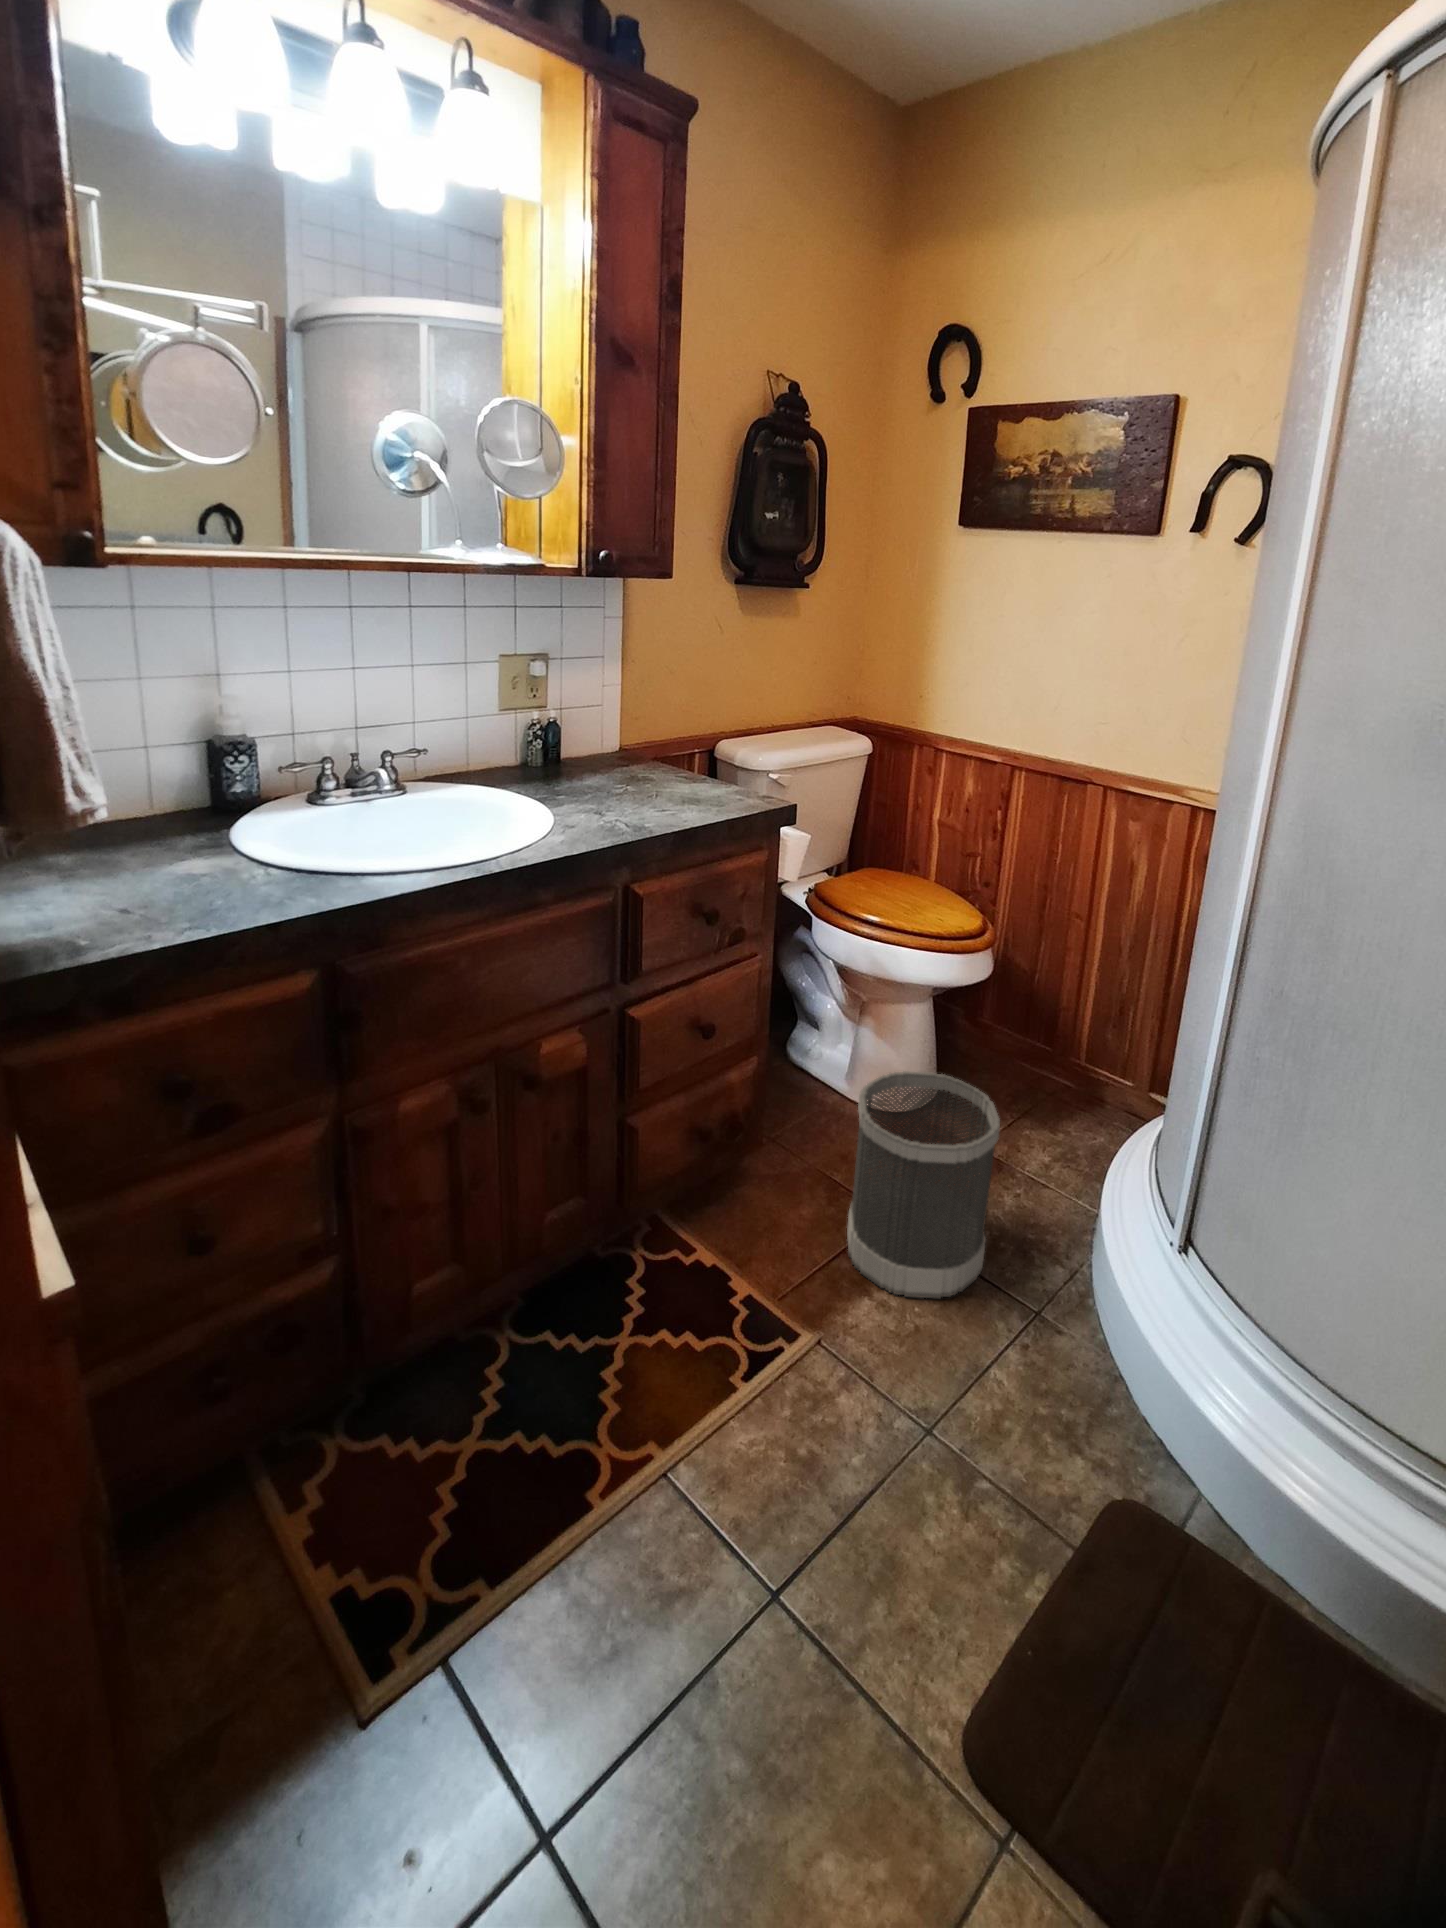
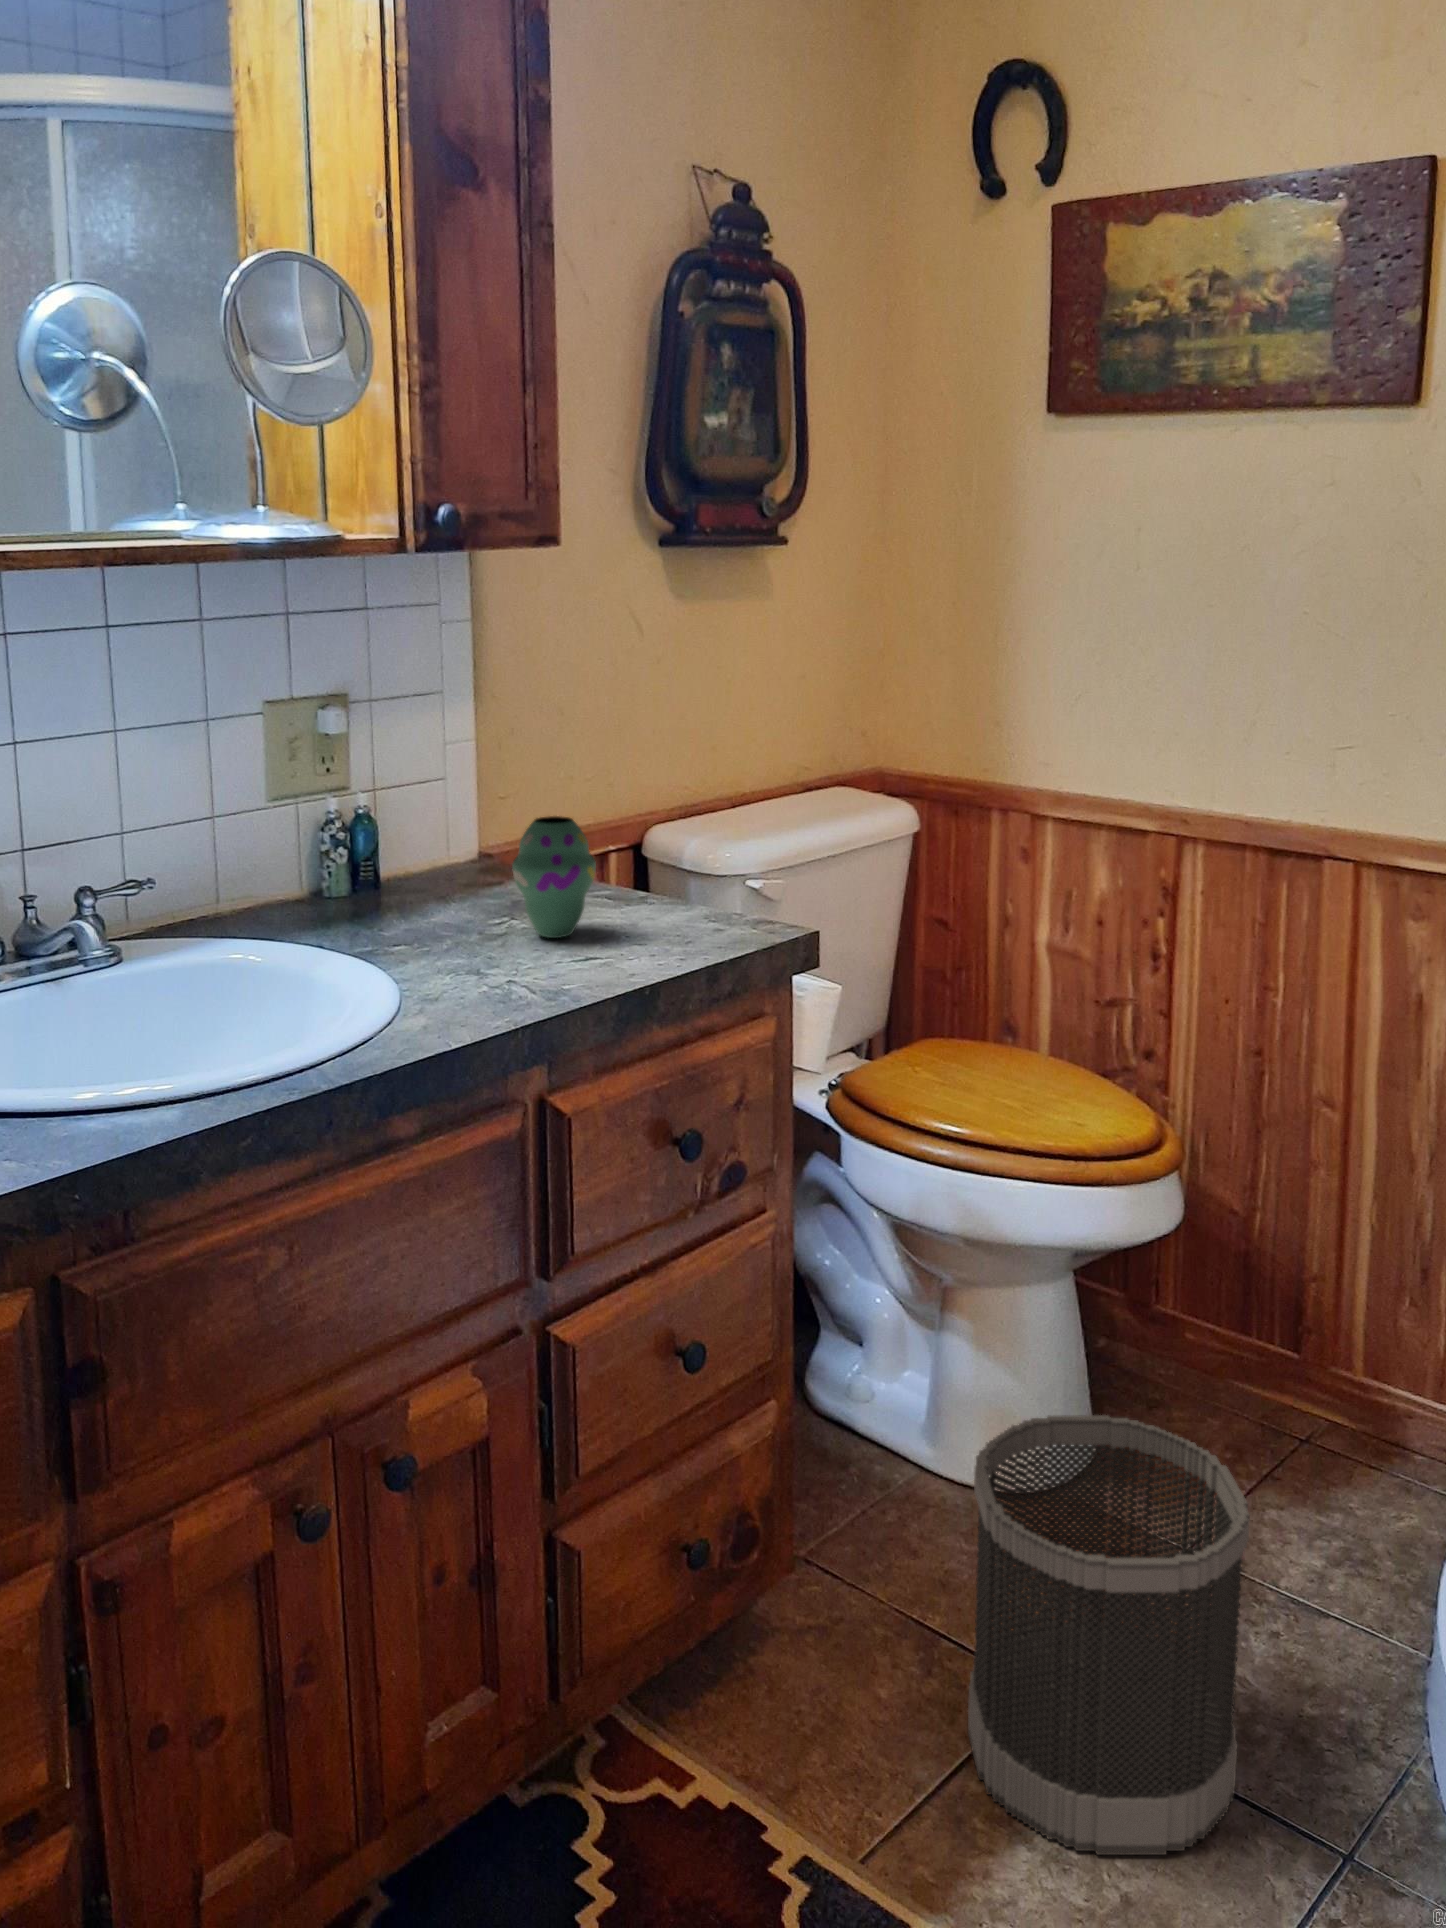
vase: none [629,731,676,798] -> present [512,816,596,938]

